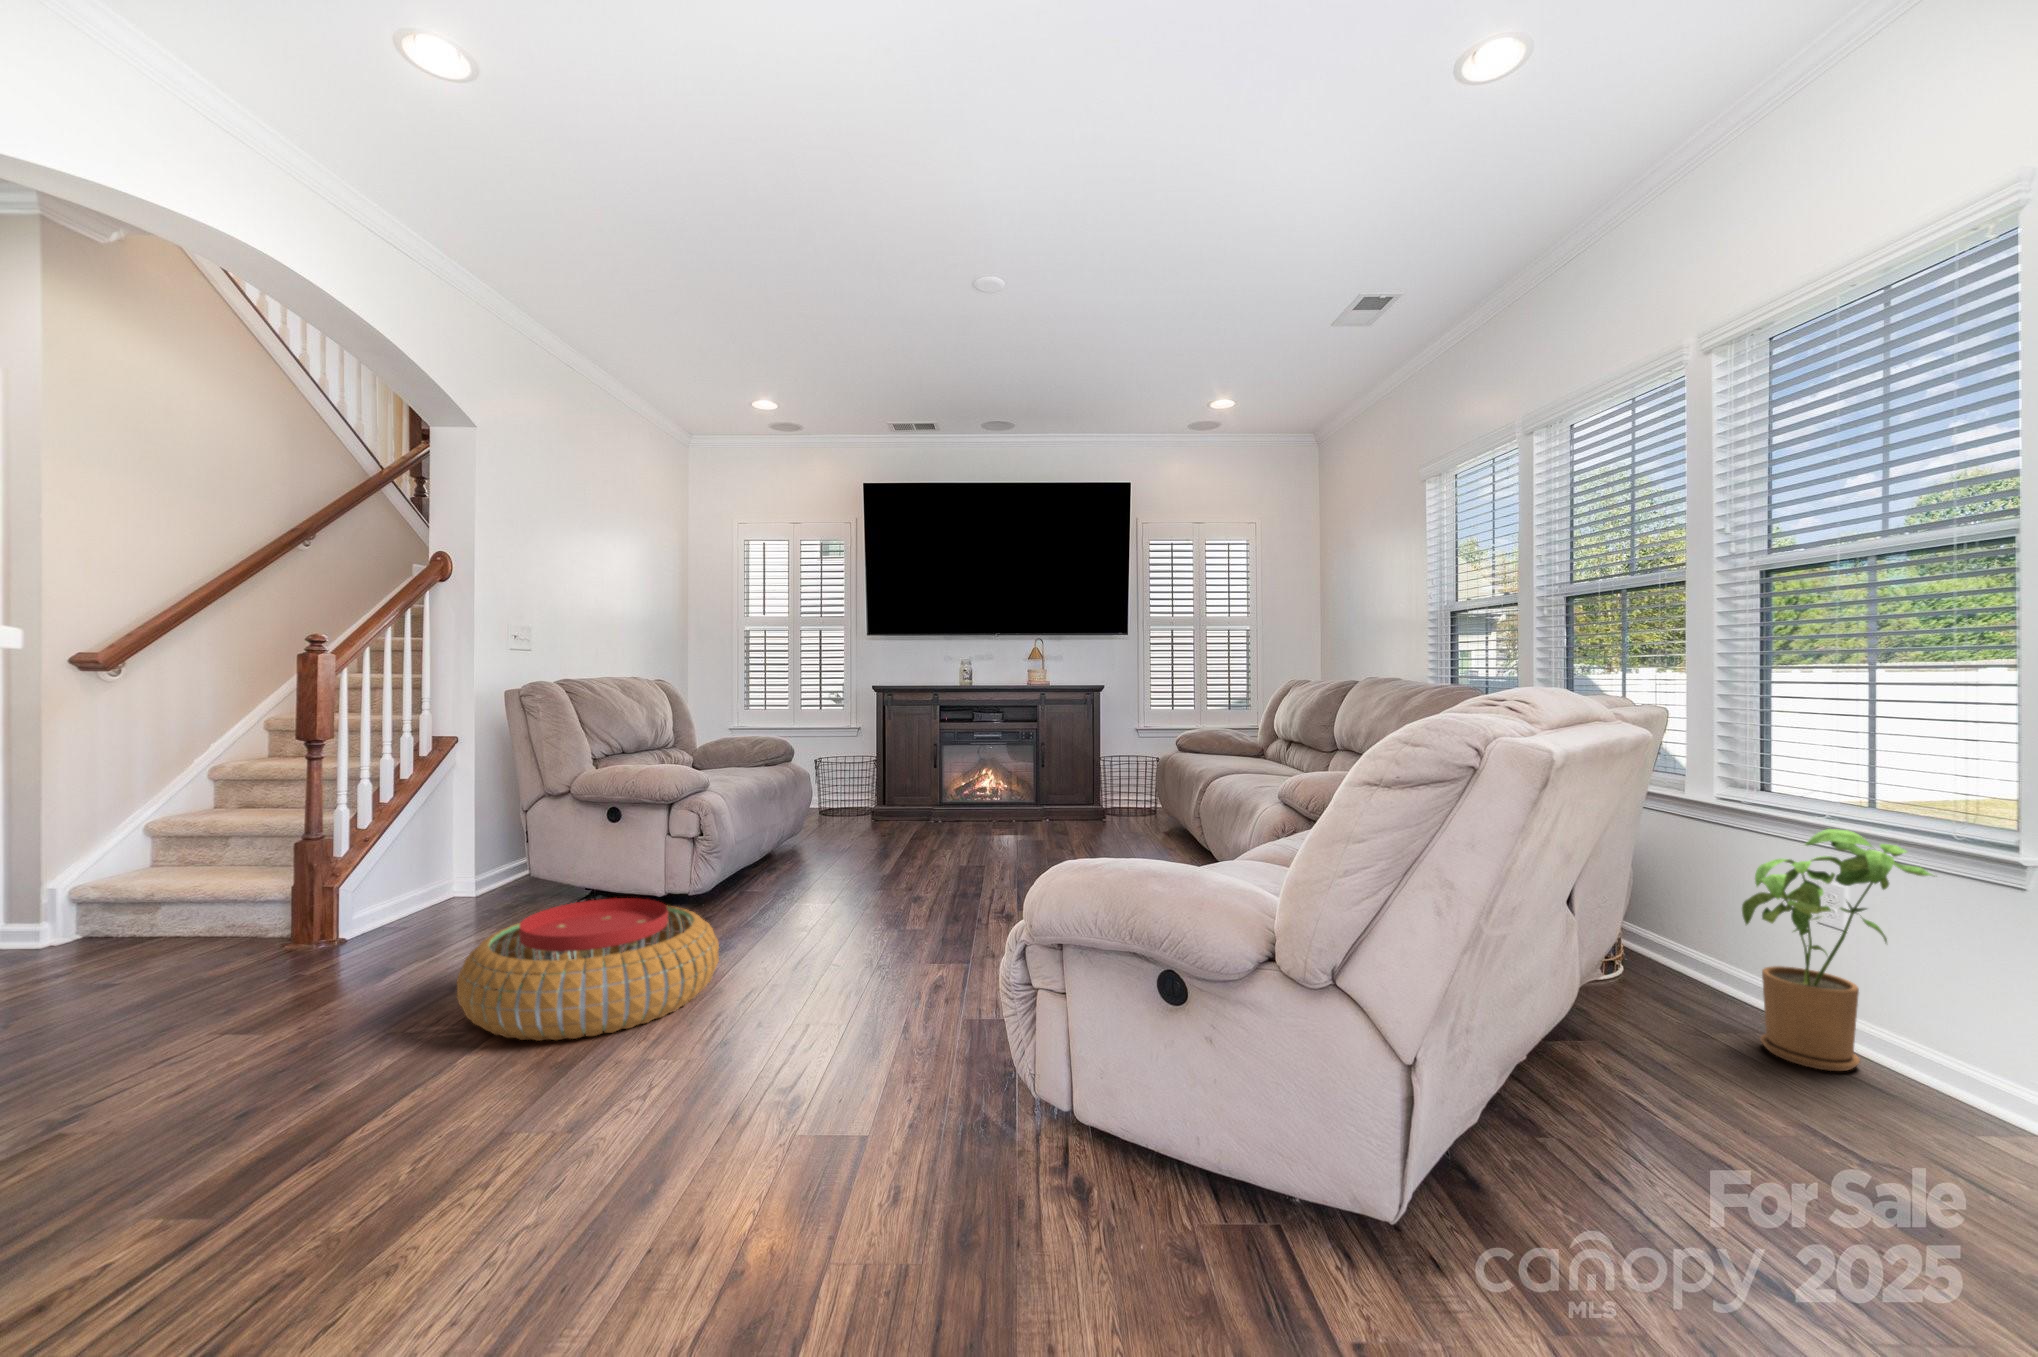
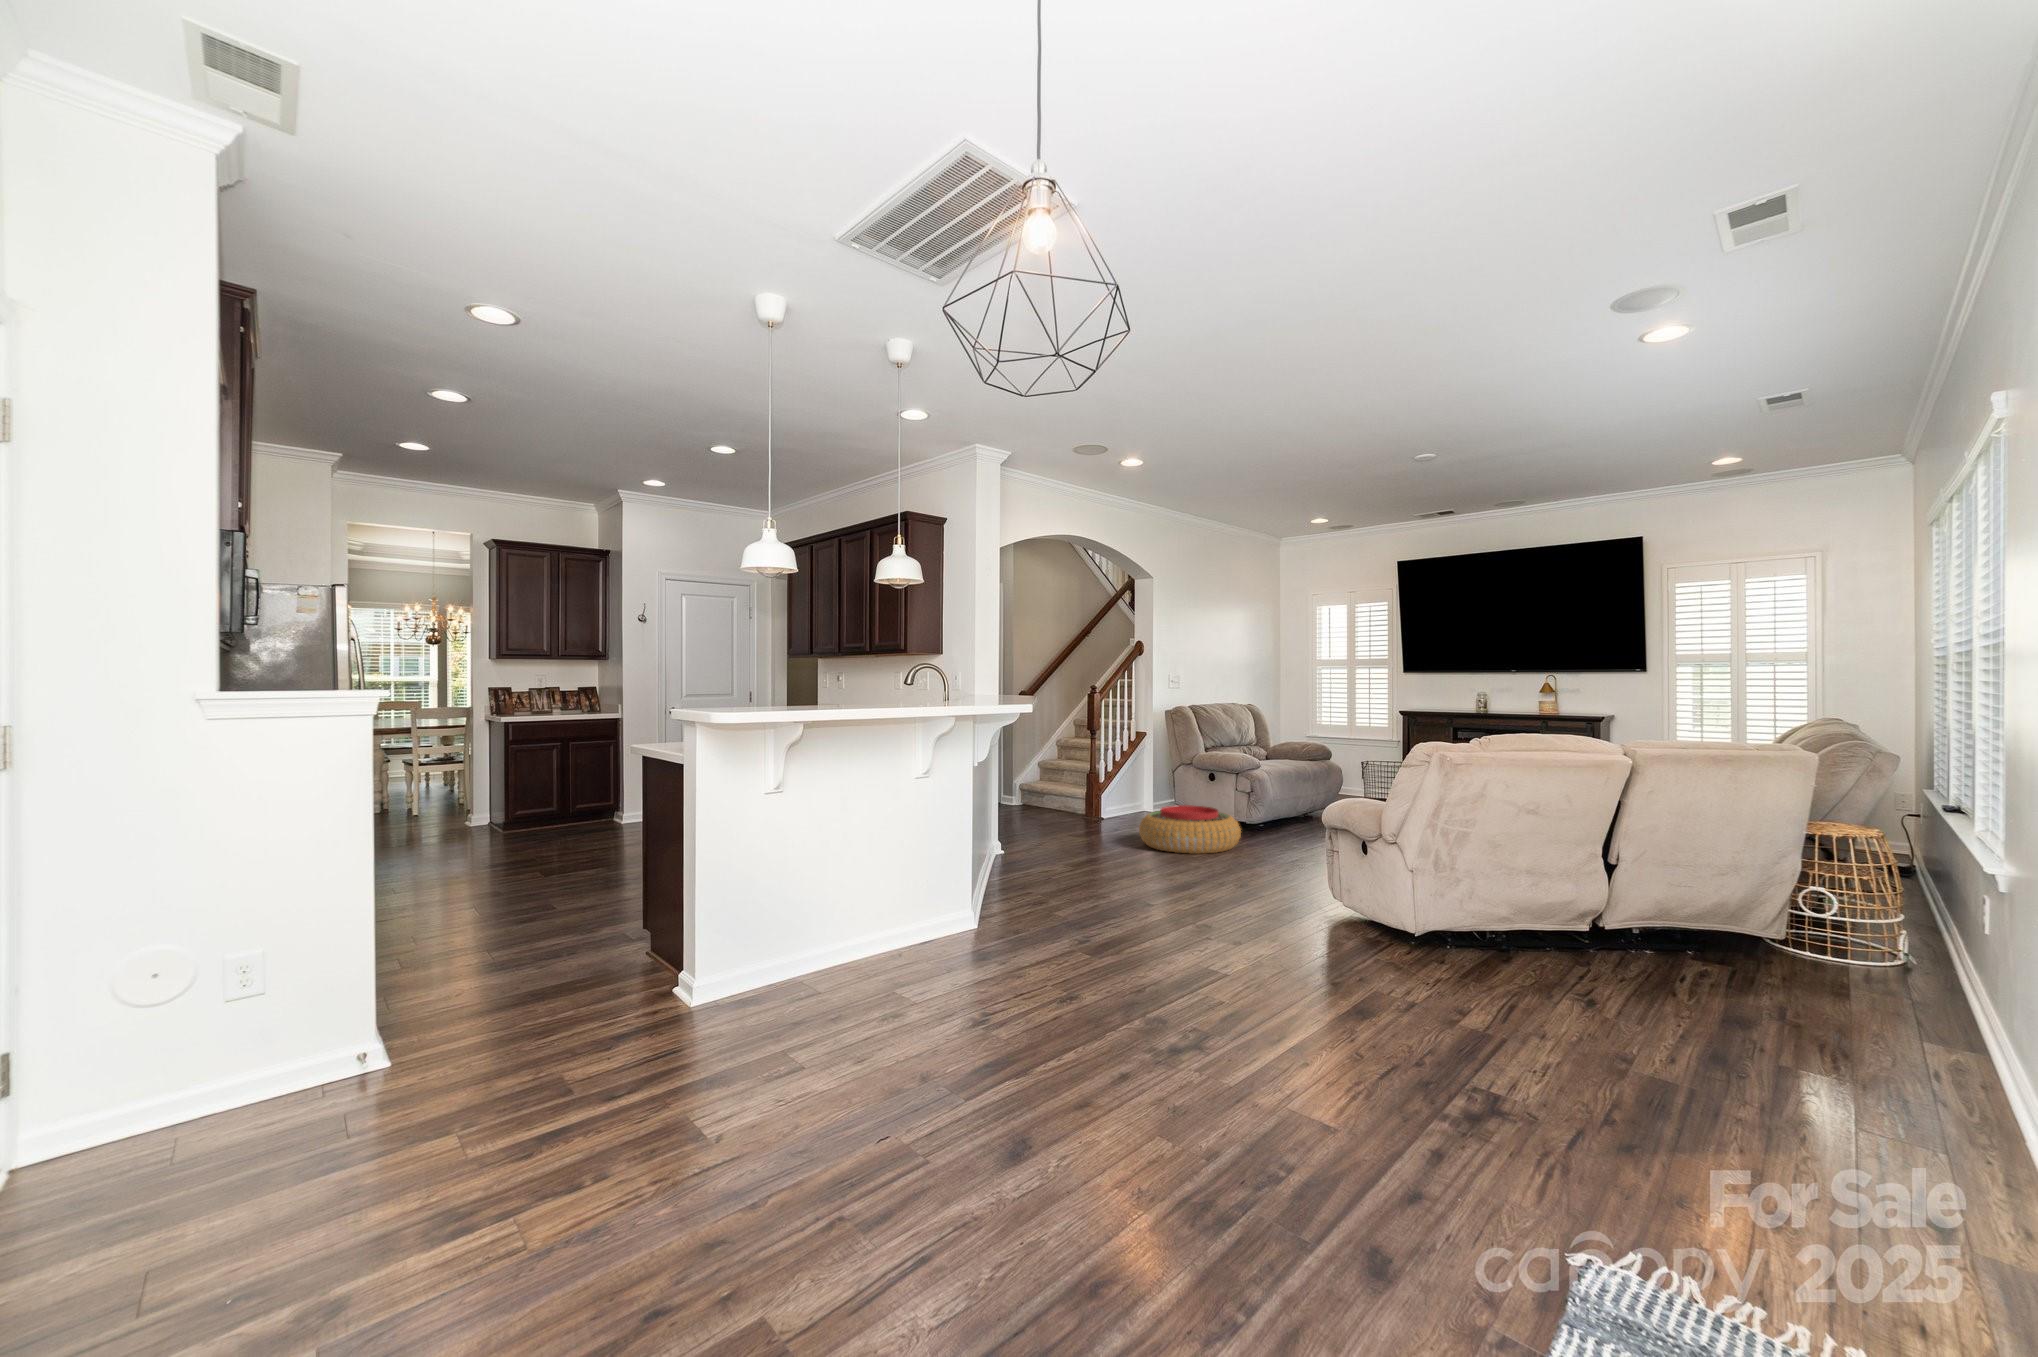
house plant: present [1742,829,1932,1071] -> none [1799,815,1924,975]

